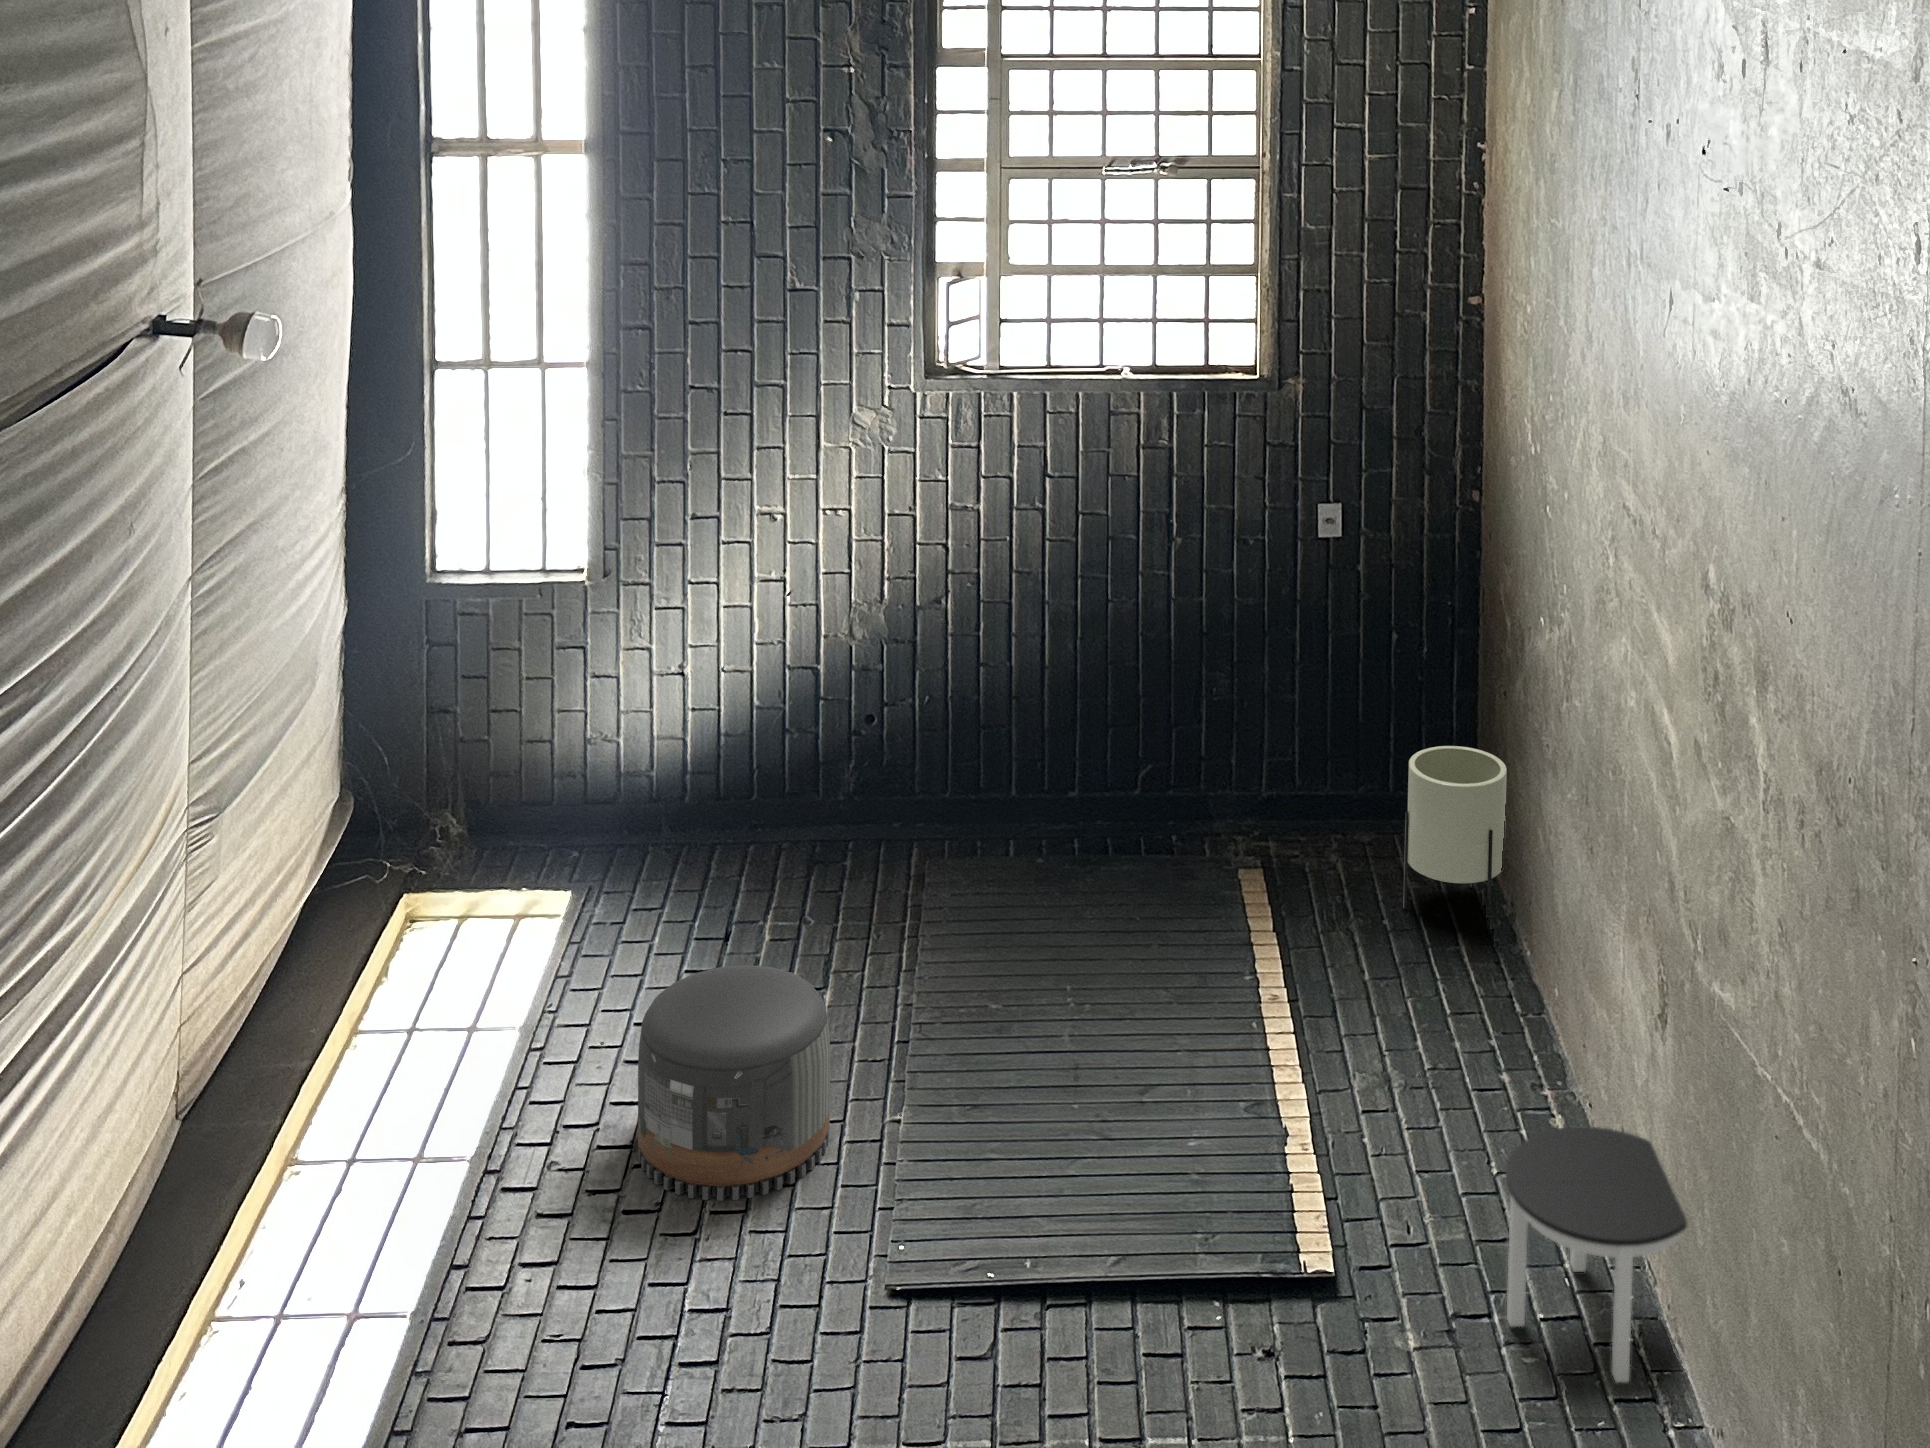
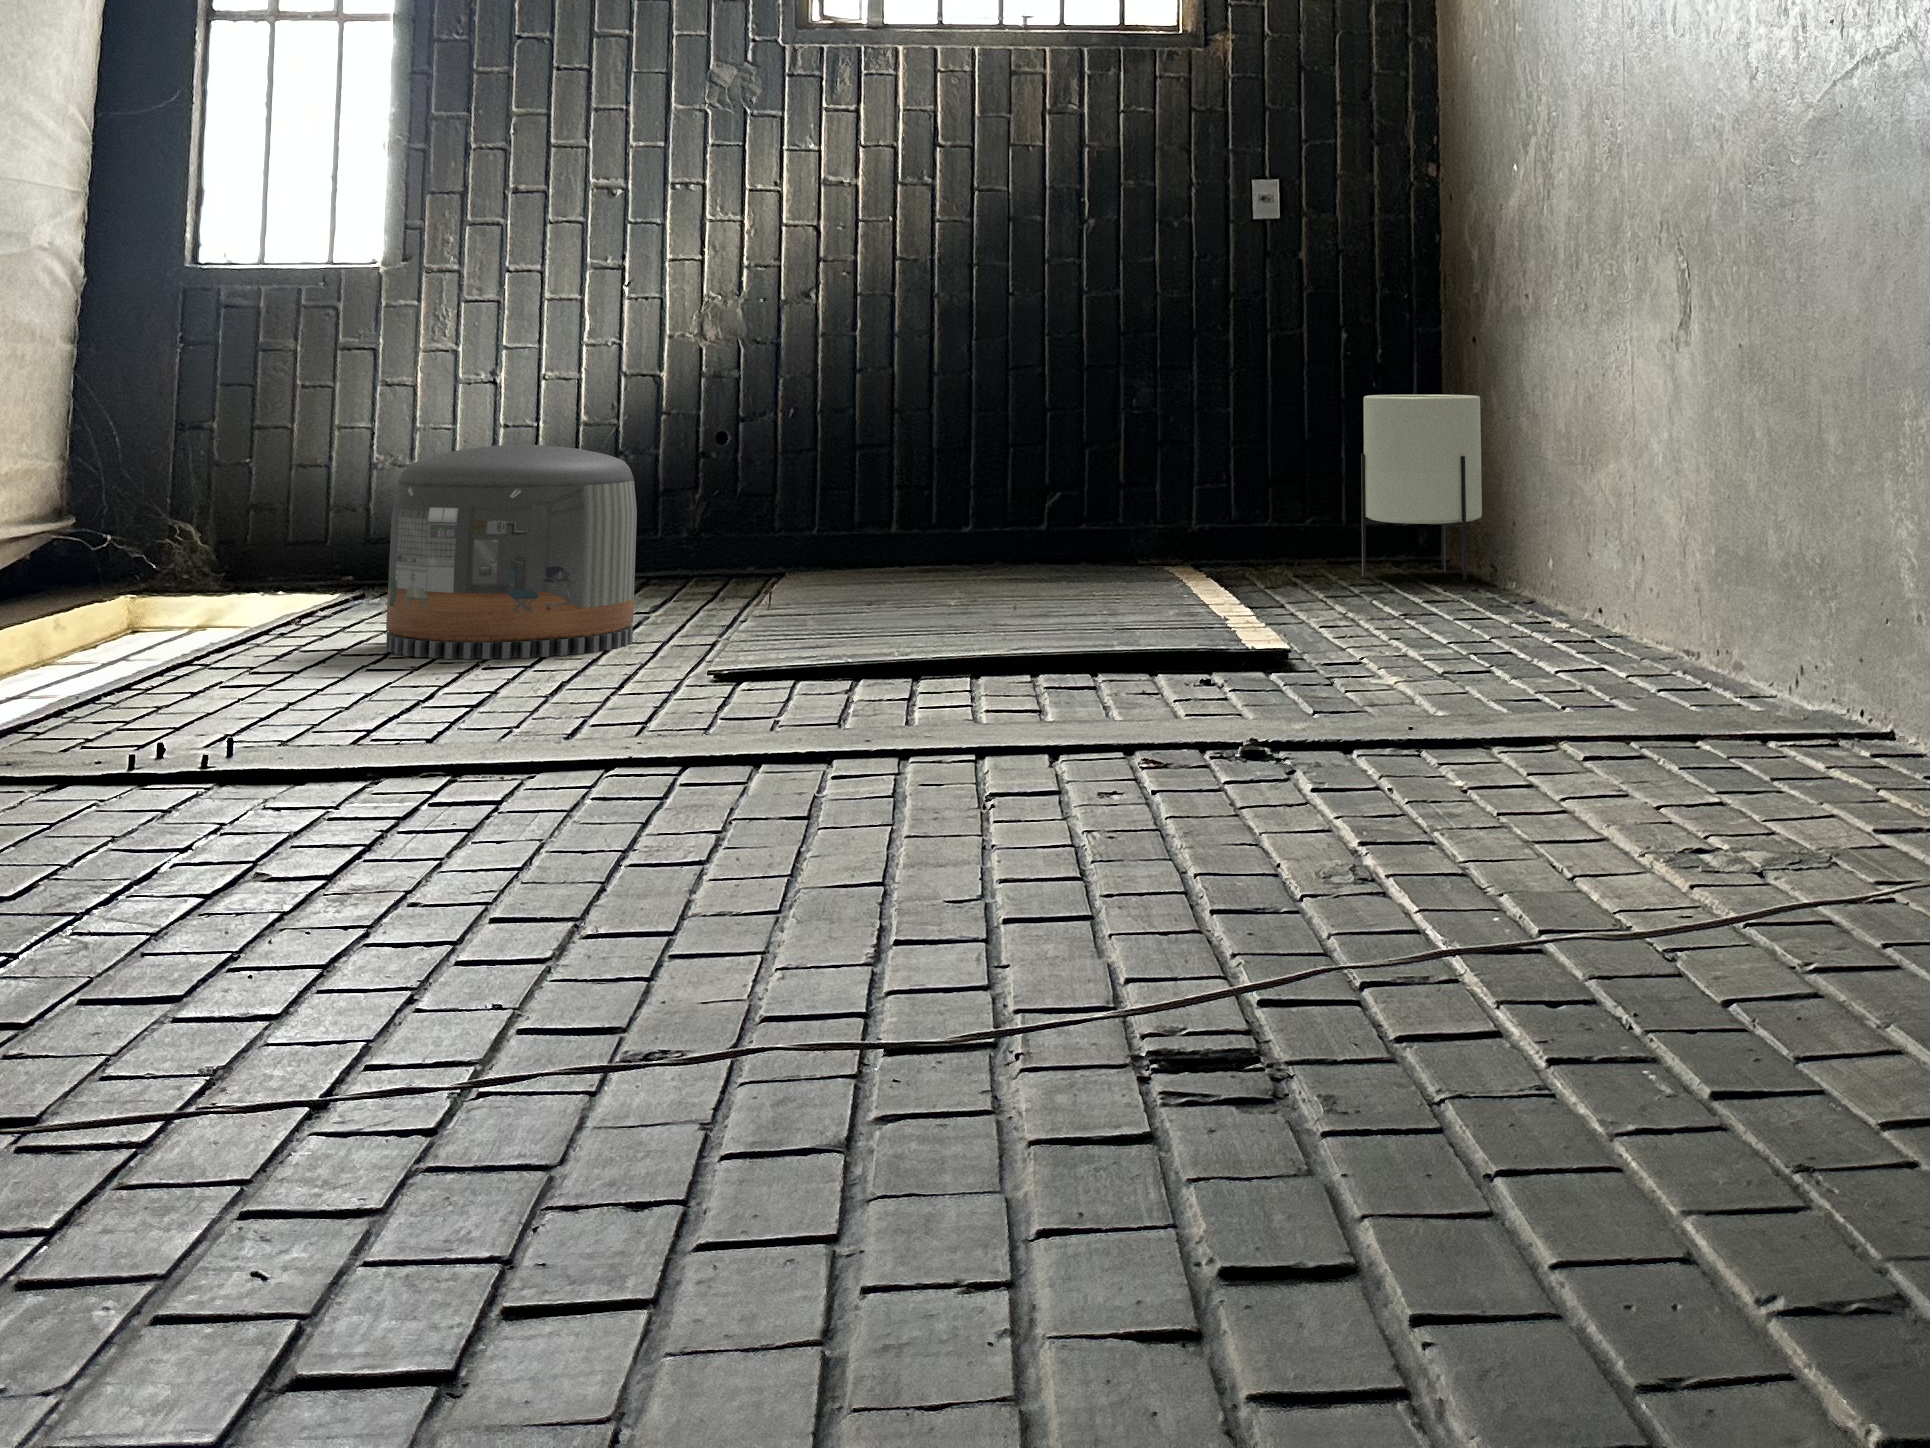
round table: present [1506,1127,1687,1382] -> none [1468,481,1707,688]

